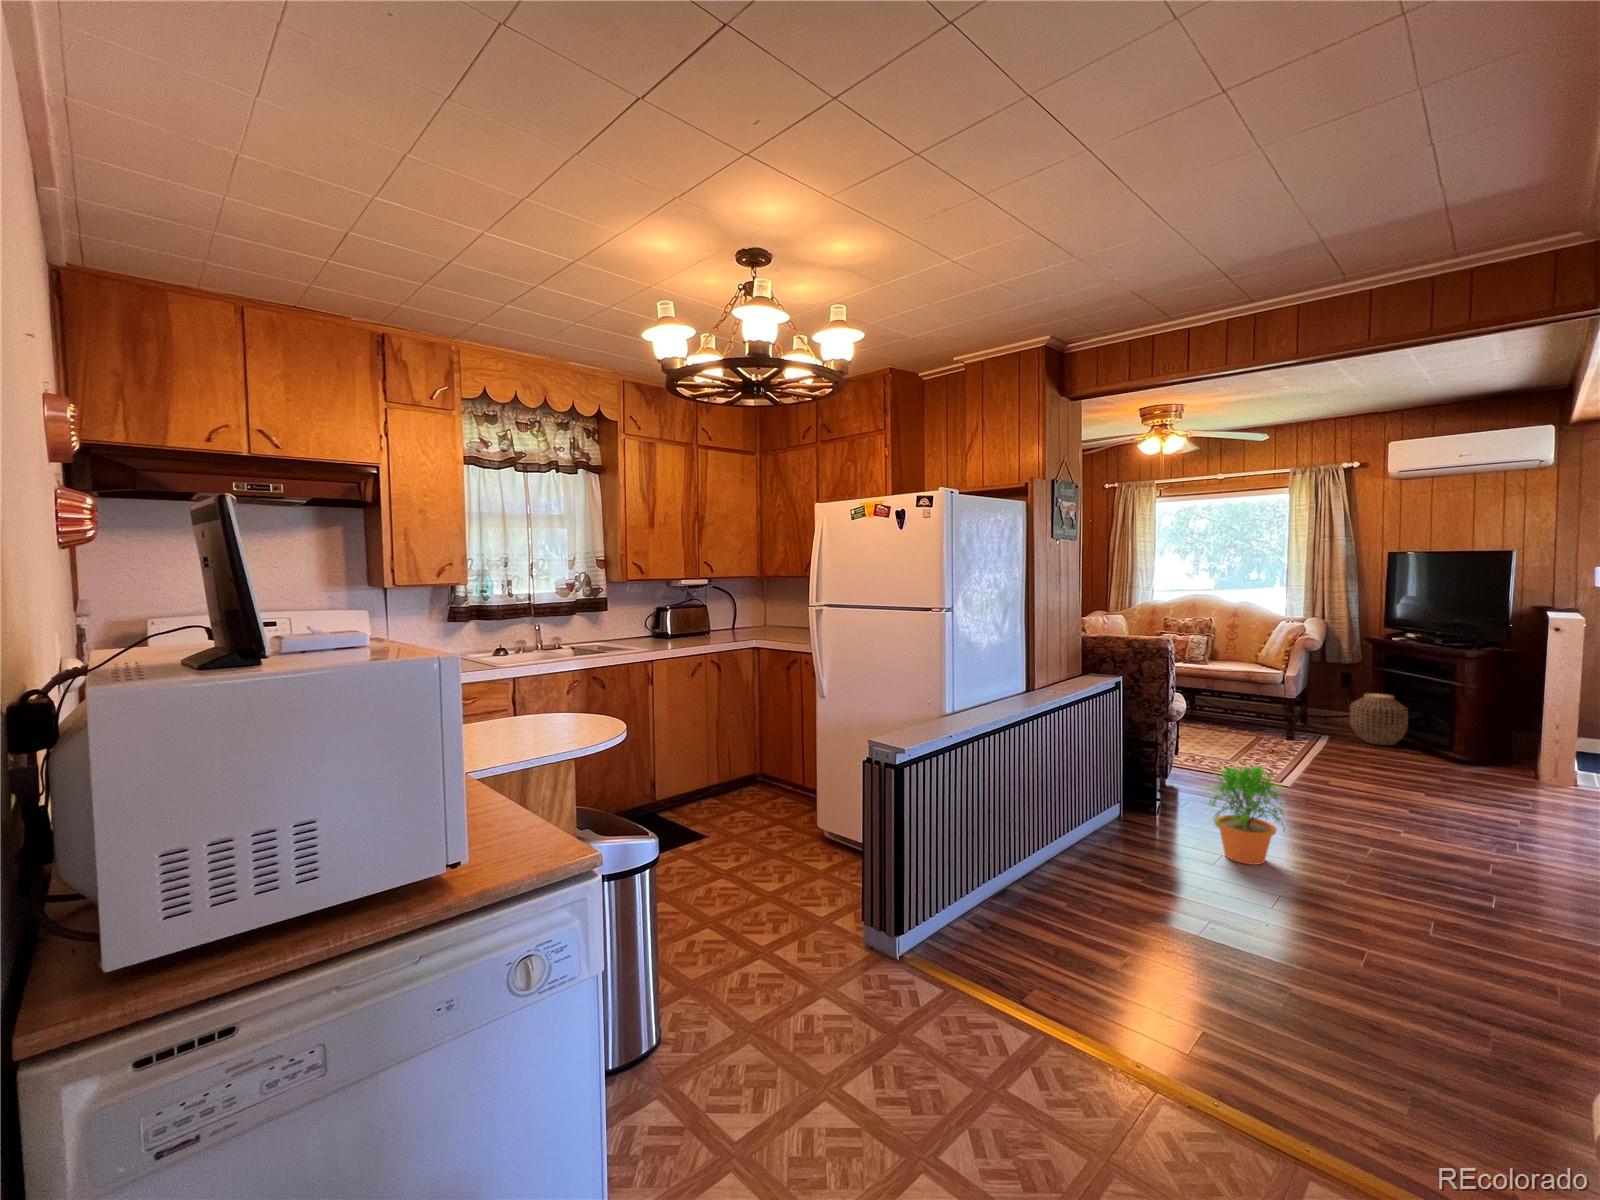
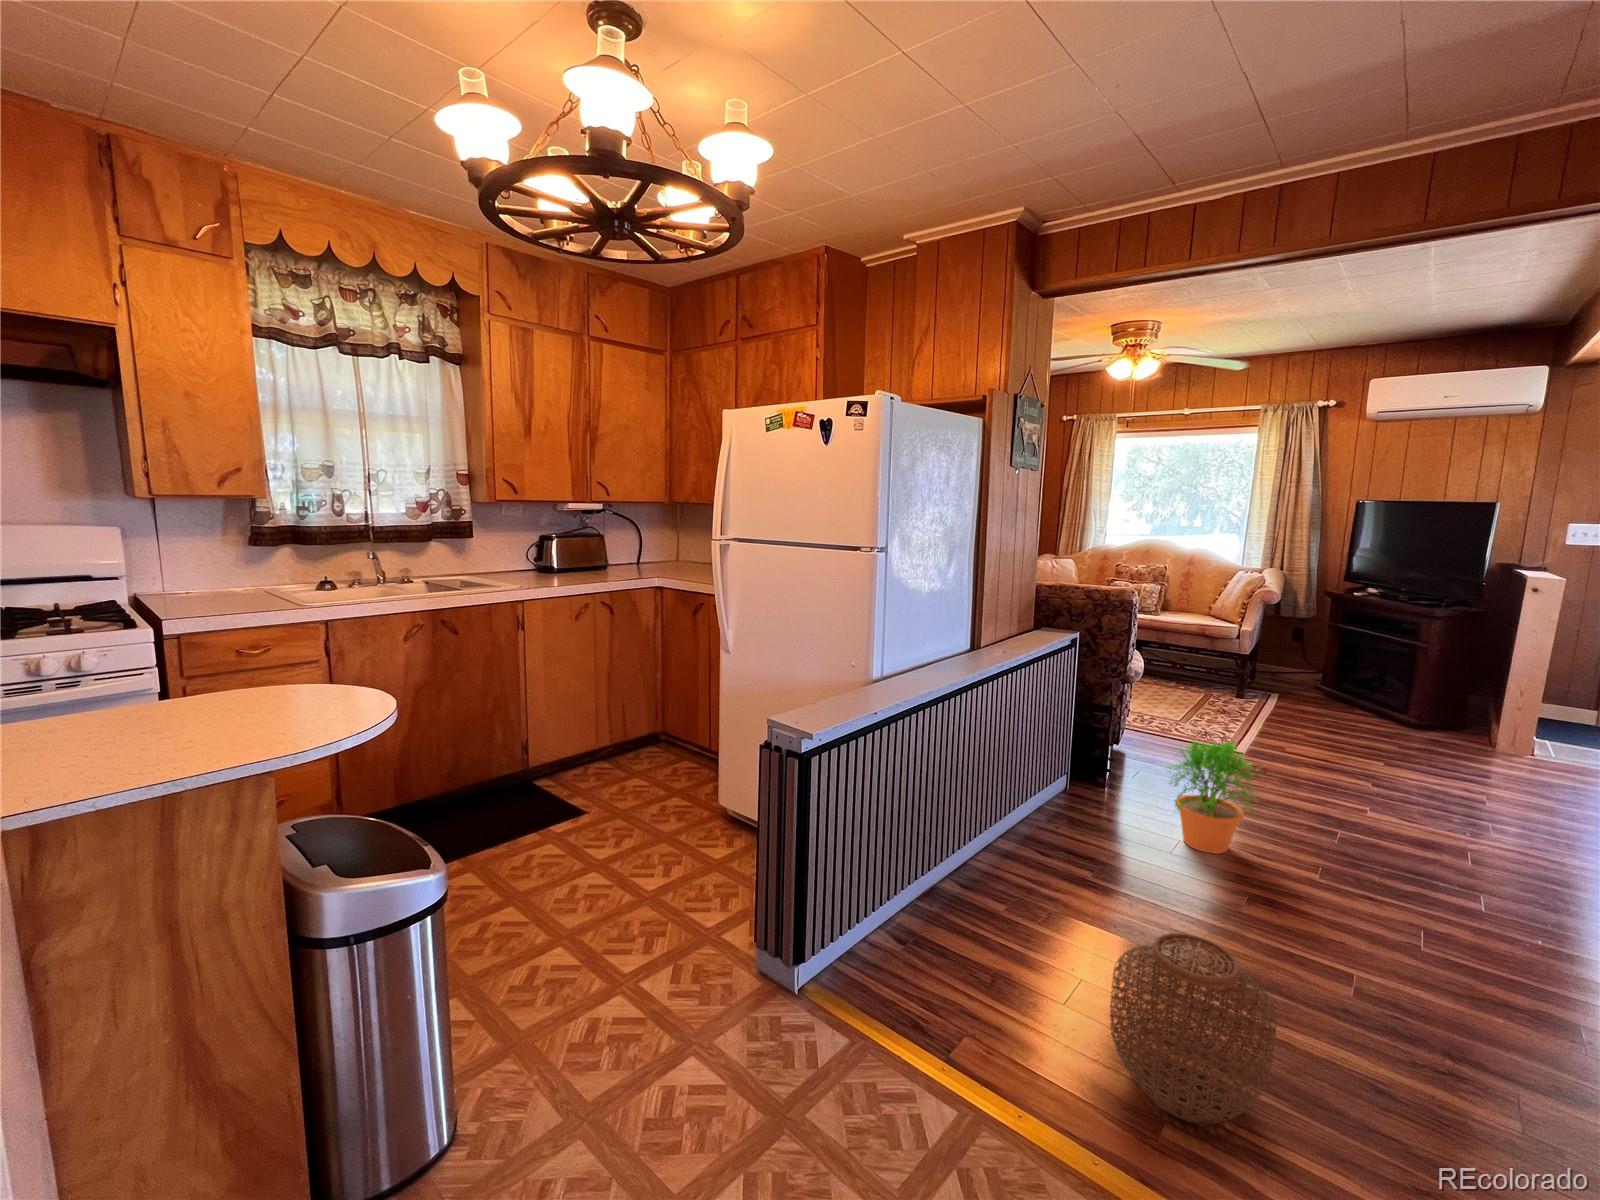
woven basket: present [1350,693,1408,745] -> present [1110,933,1277,1124]

